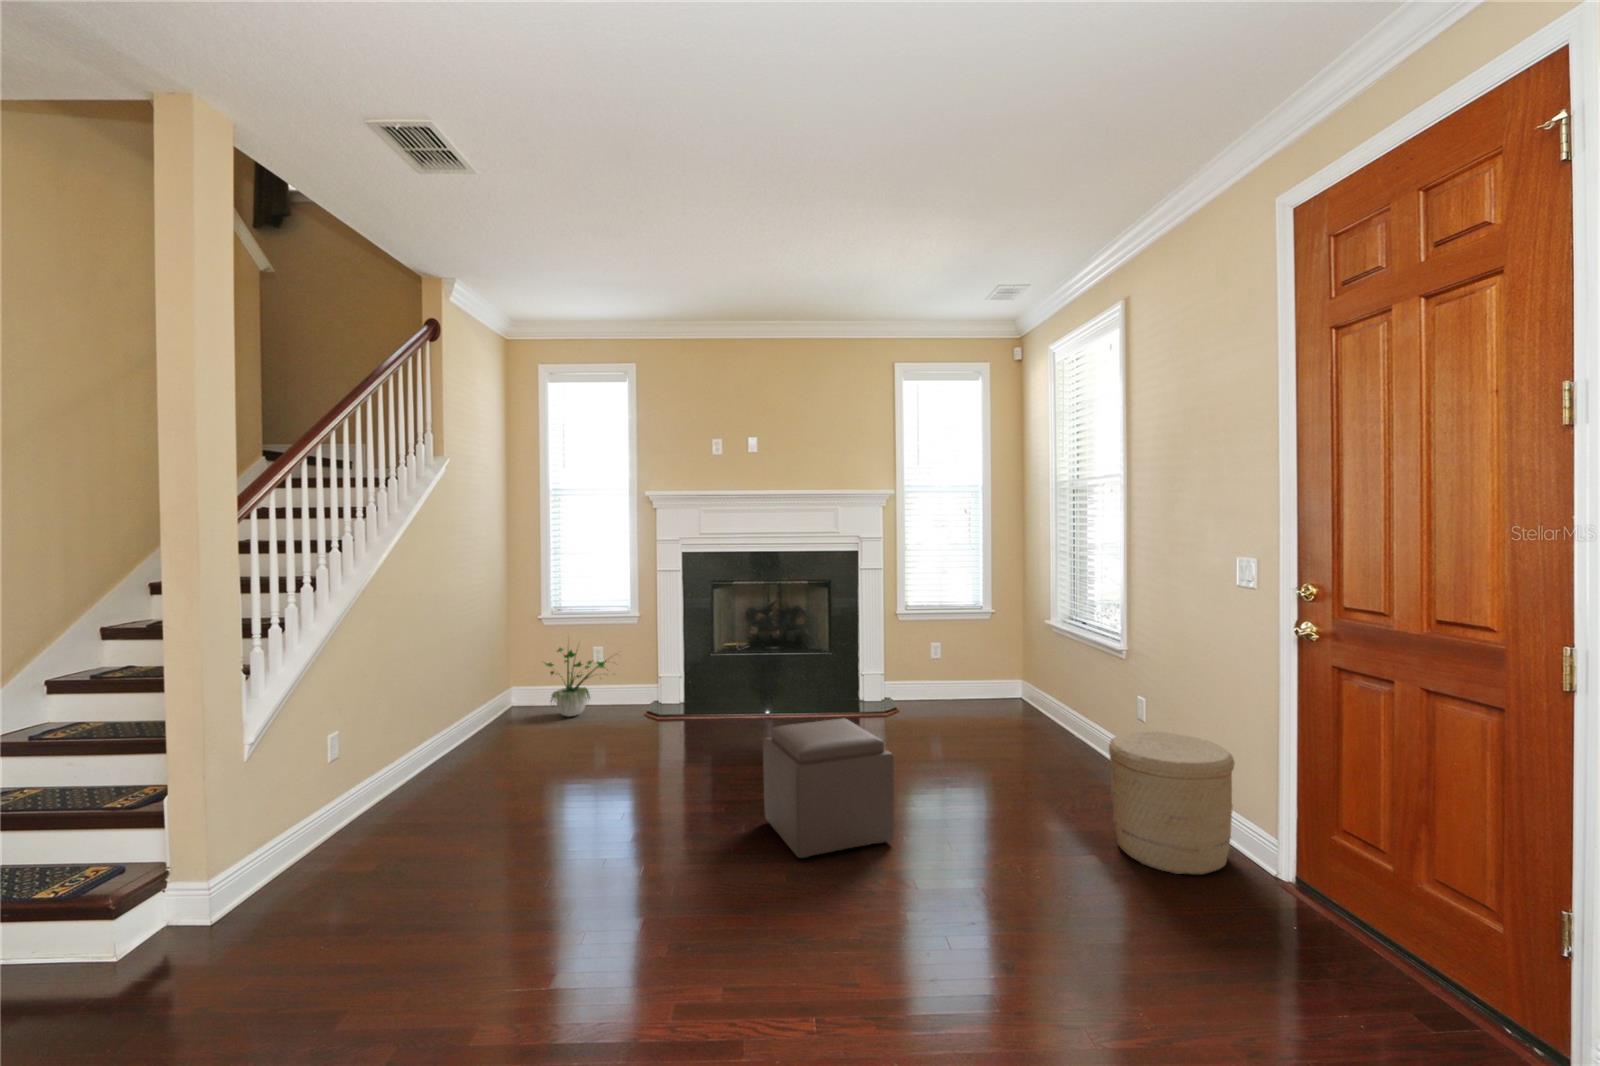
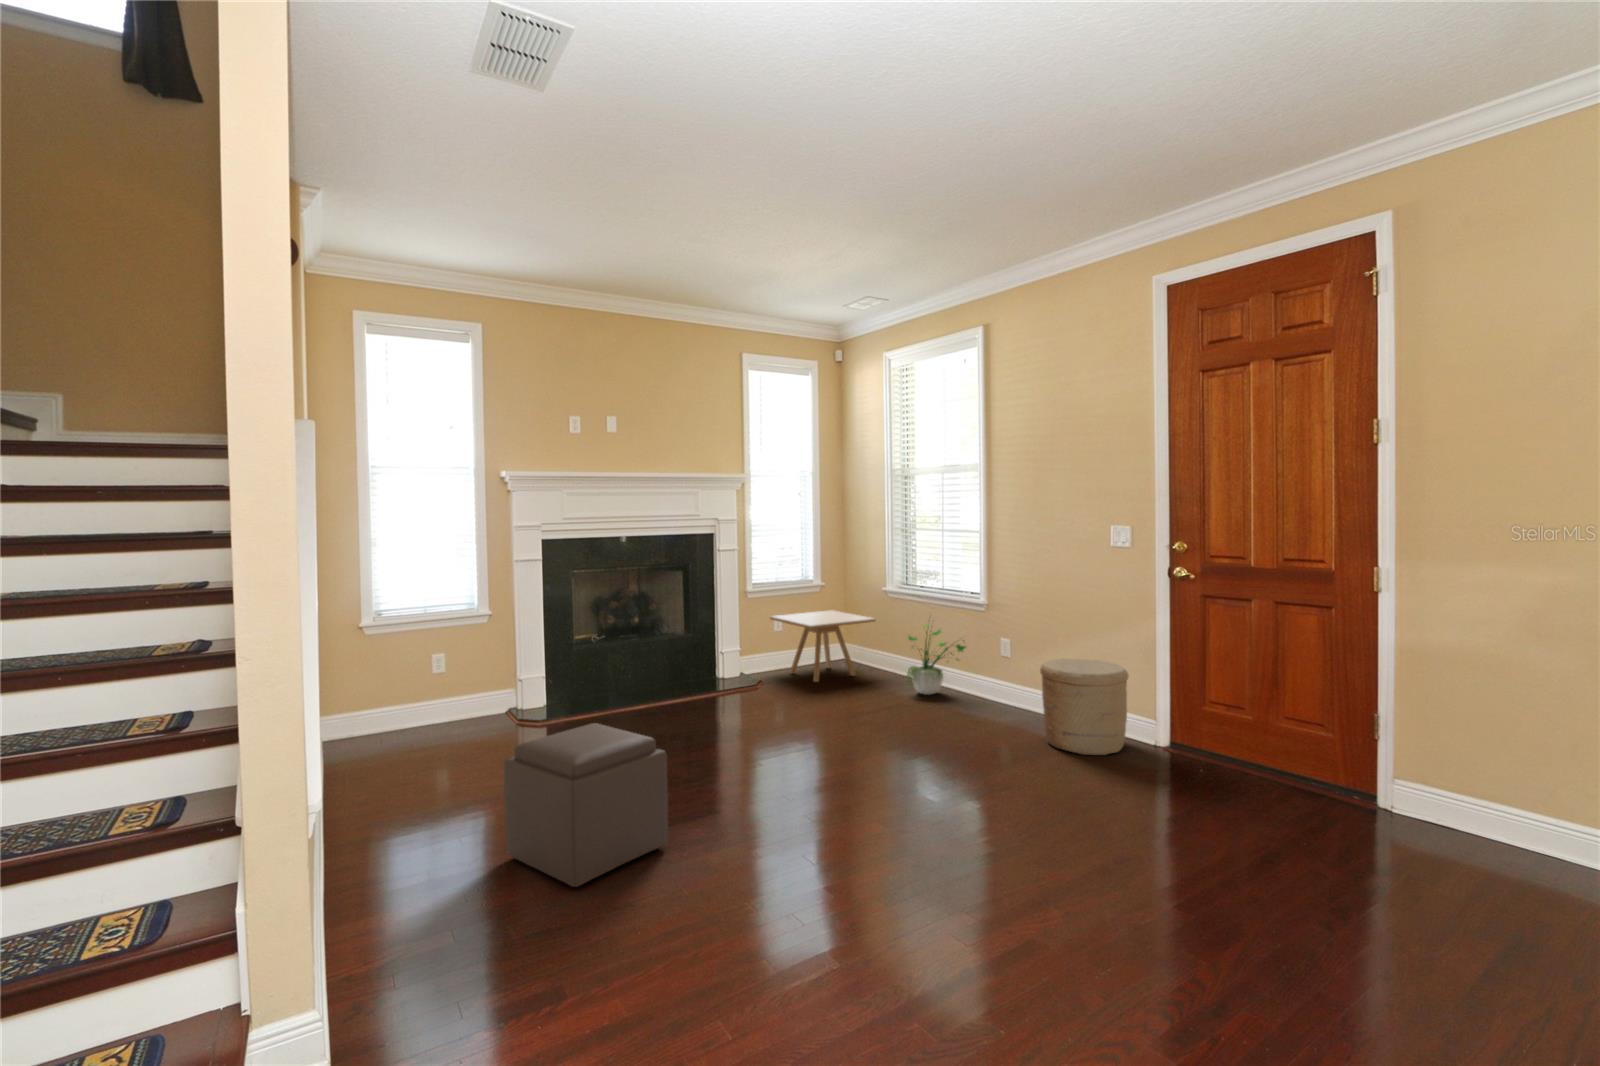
side table: none [924,638,1028,716] -> present [770,610,875,682]
potted plant: present [545,648,606,716] -> present [907,625,966,695]
ottoman: present [763,718,894,858] -> present [504,723,668,887]

